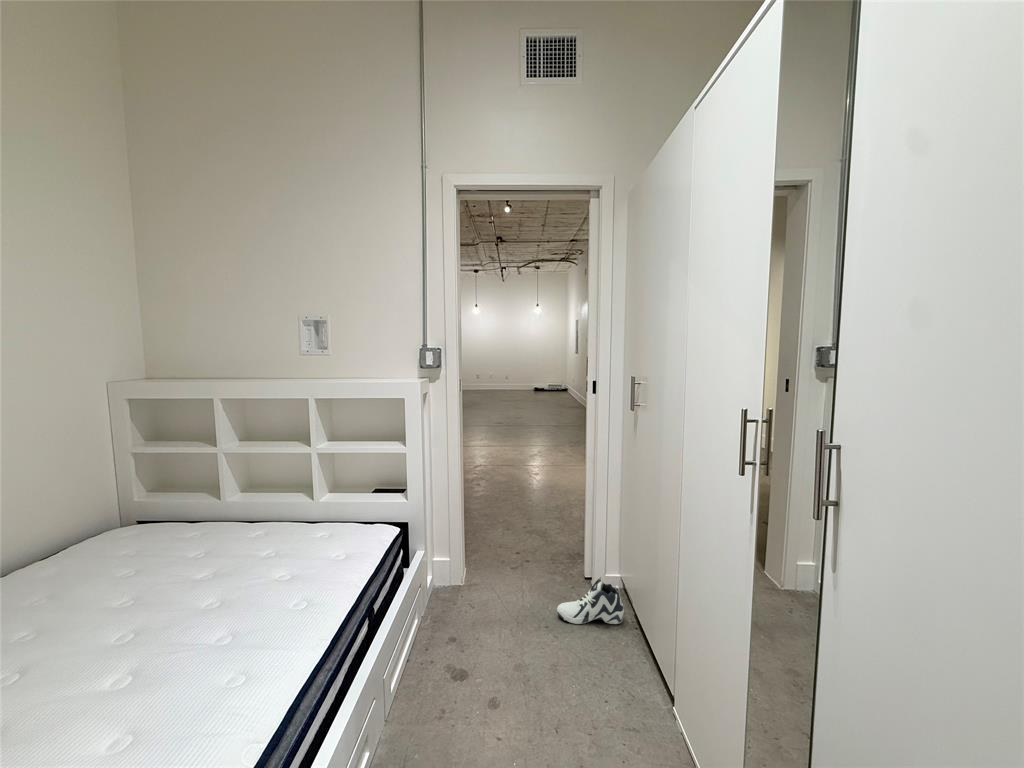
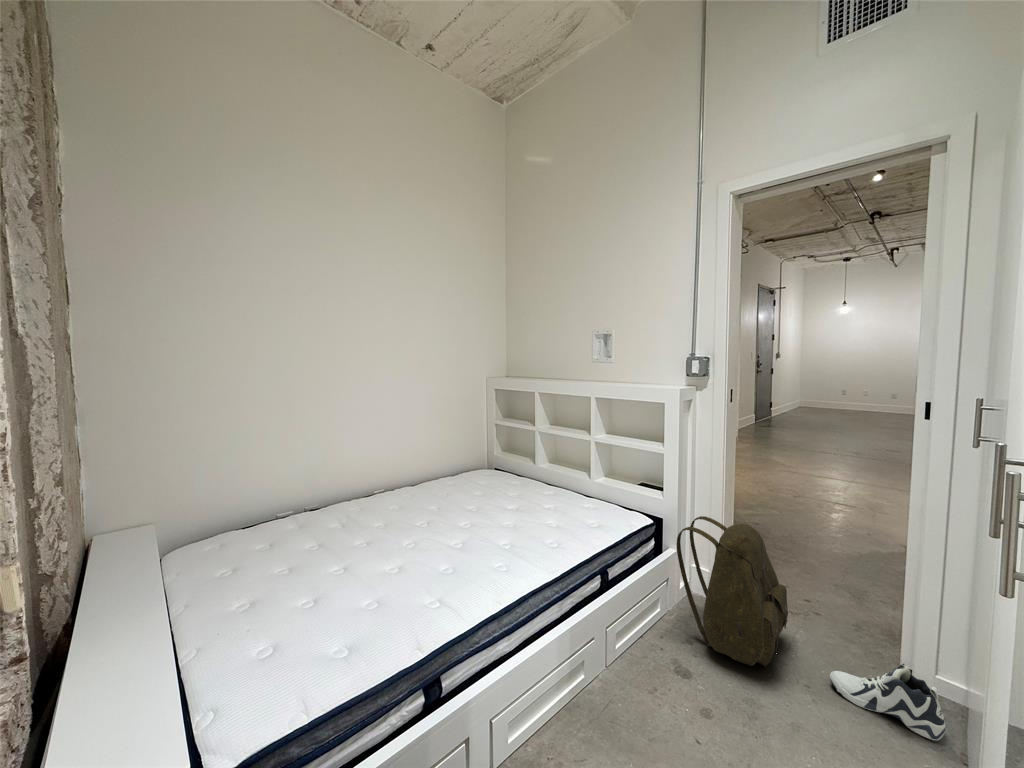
backpack: none [432,505,526,636] -> present [677,516,788,667]

